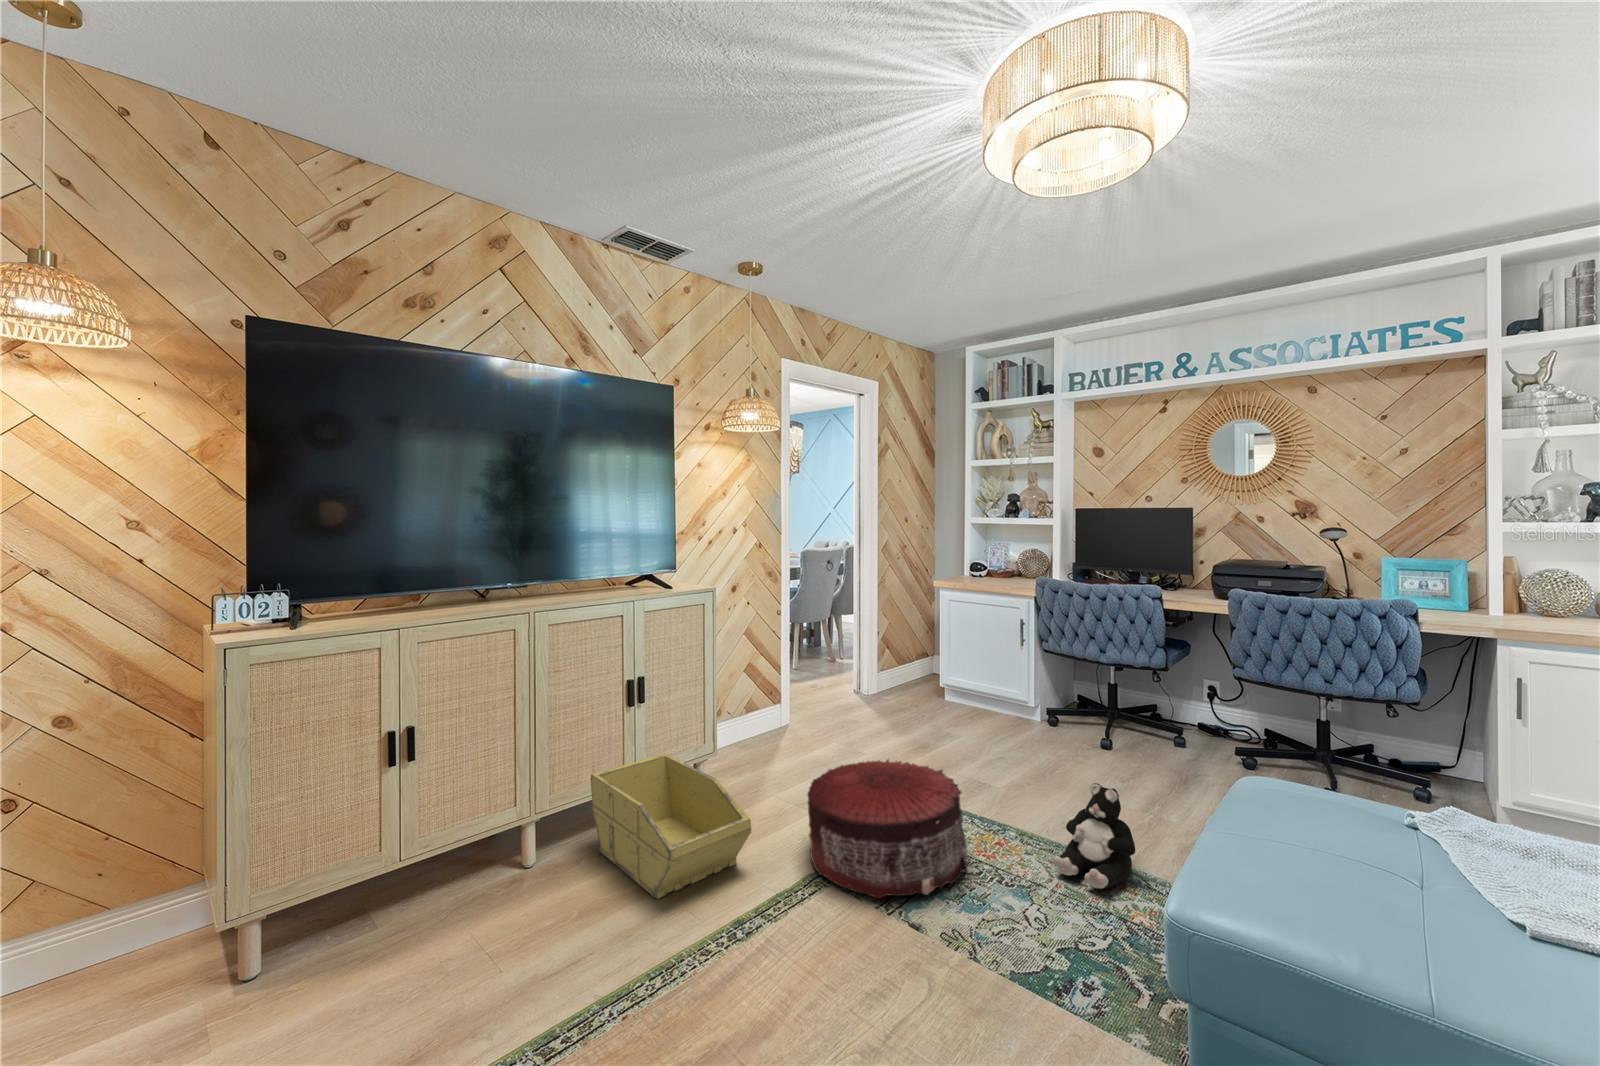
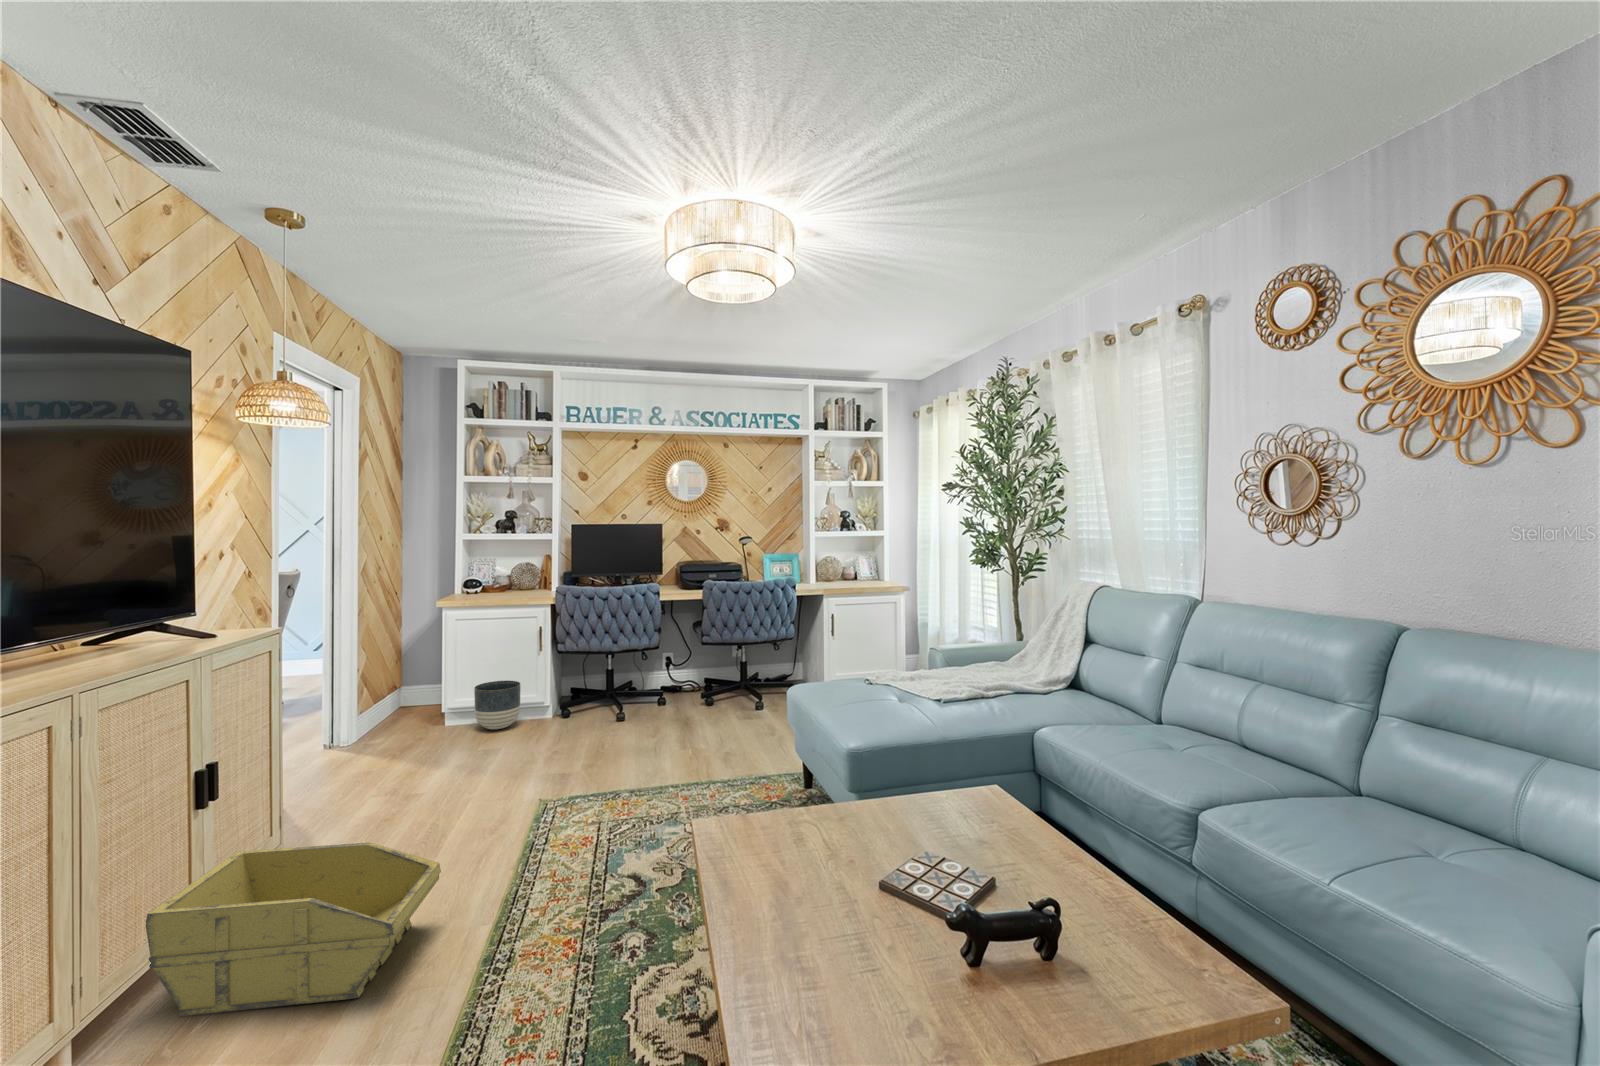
planter: none [953,671,997,721] -> present [474,681,521,729]
pouf: present [808,759,967,898] -> none [470,756,631,888]
plush toy: present [1054,783,1135,889] -> none [675,729,725,802]

